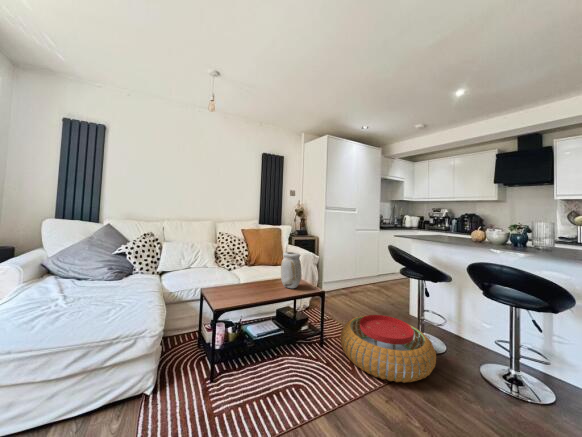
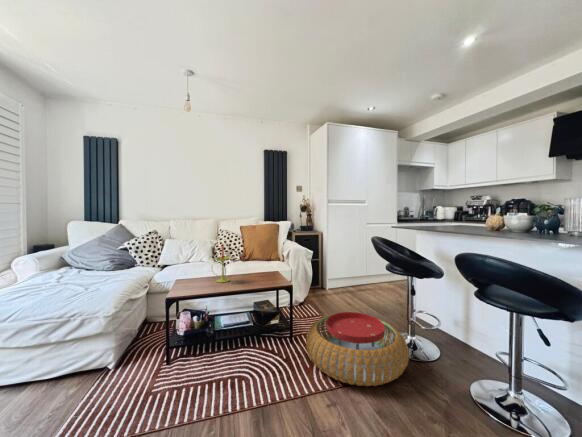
candle: none [243,251,262,291] -> present [215,244,230,283]
vase: present [281,252,301,288] -> none [251,244,271,281]

